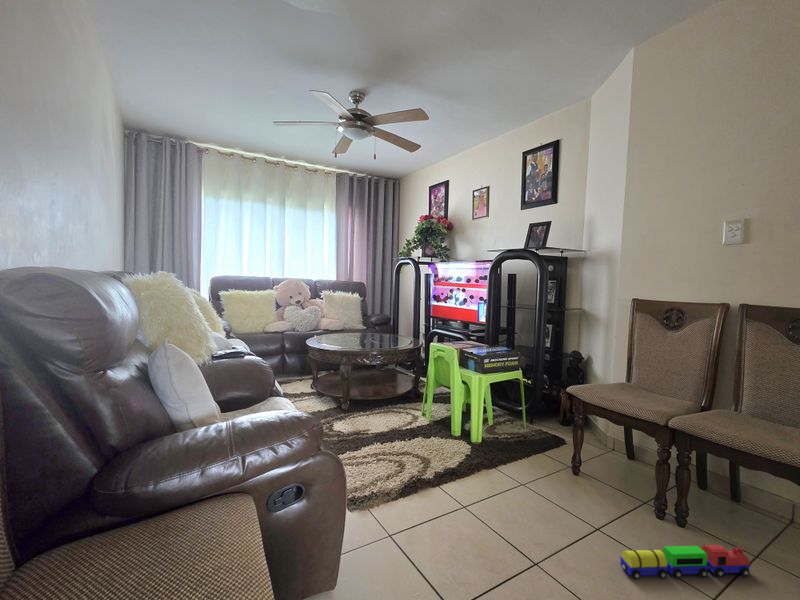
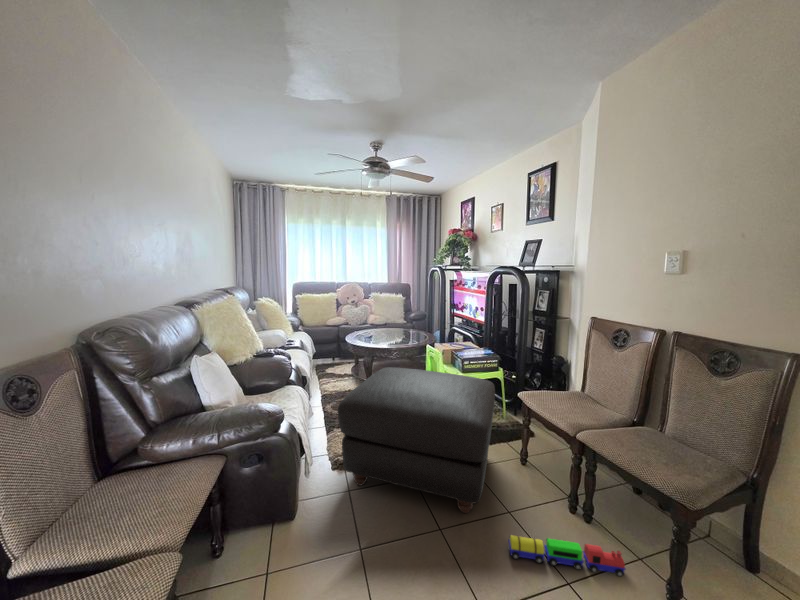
ottoman: none [377,368,586,537] -> present [338,367,495,513]

